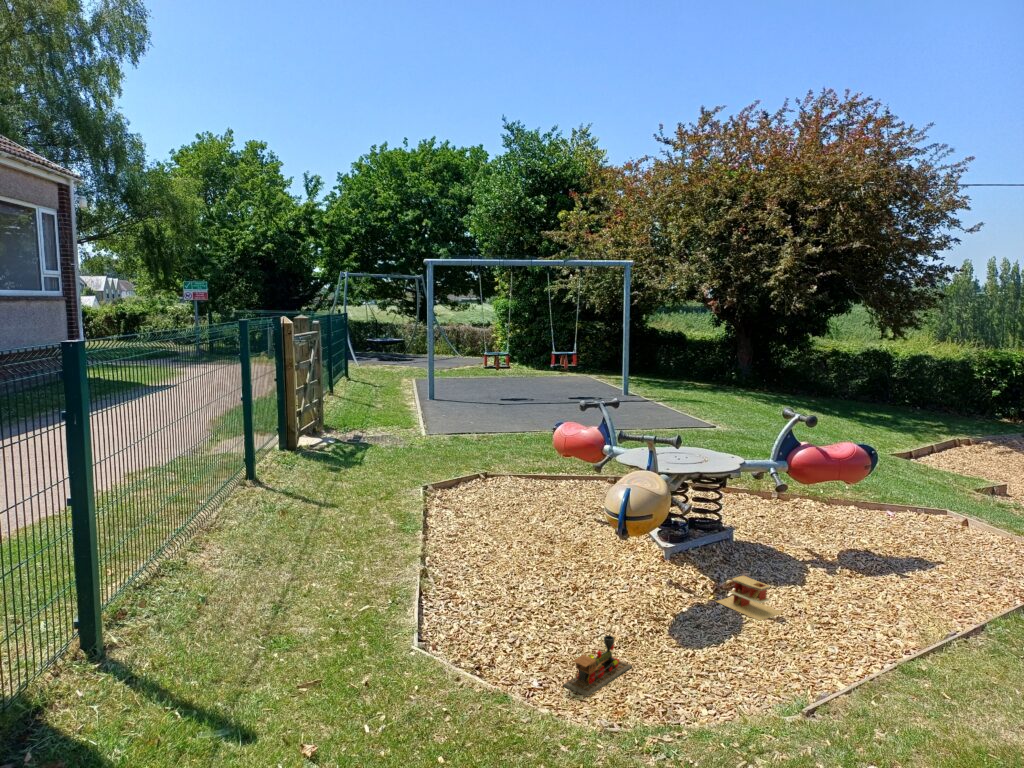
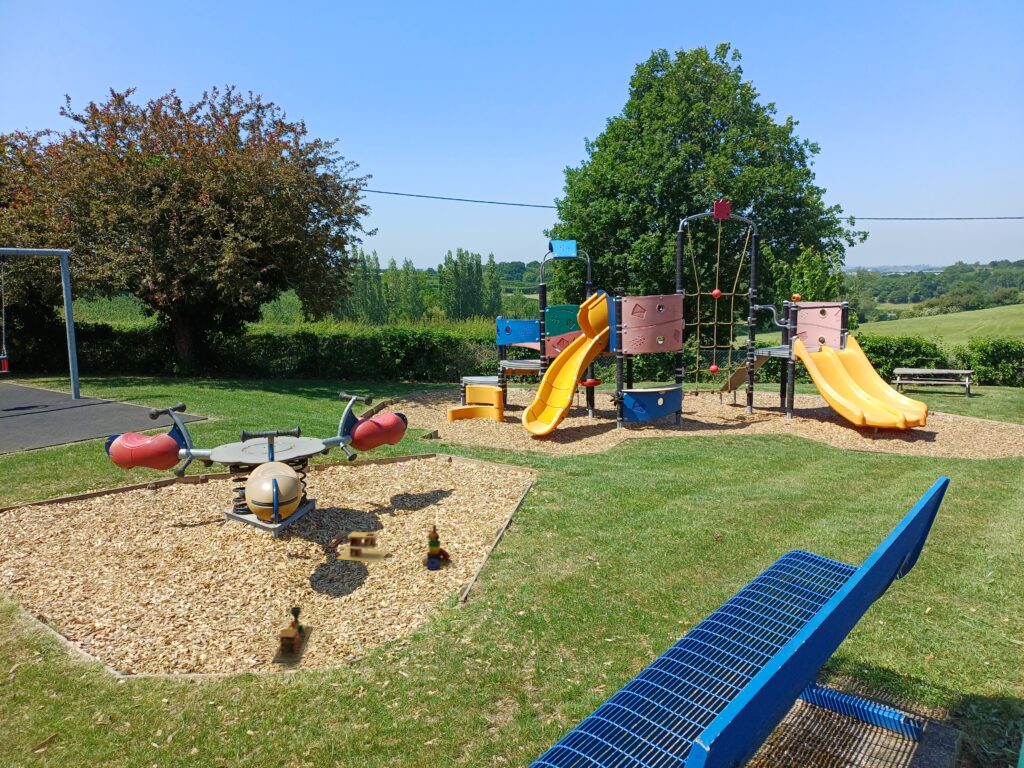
stacking toy: none [812,595,853,653] -> present [422,525,450,570]

